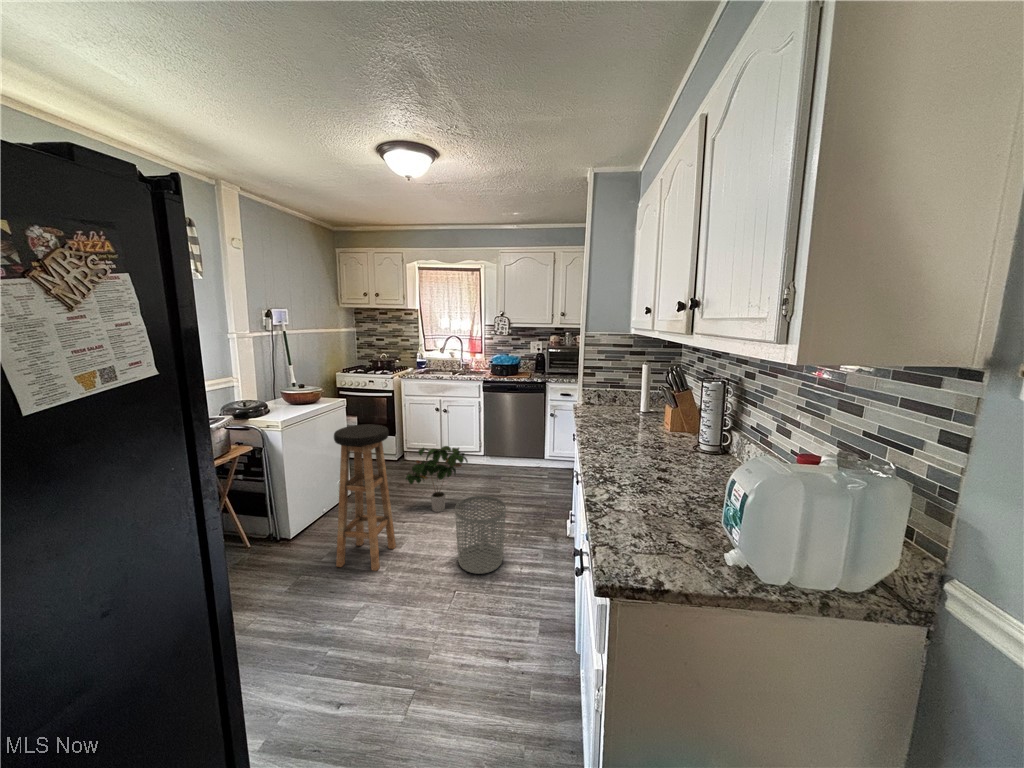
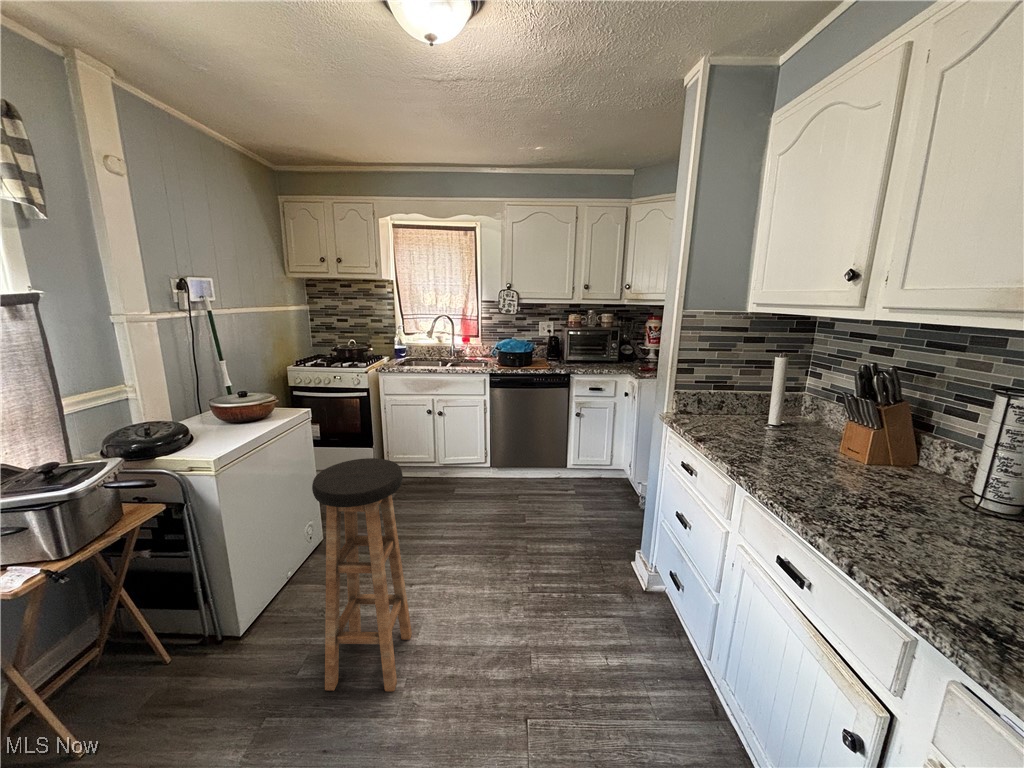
potted plant: present [406,446,468,512] -> none [409,470,494,561]
waste bin: present [455,496,506,574] -> none [511,551,587,678]

